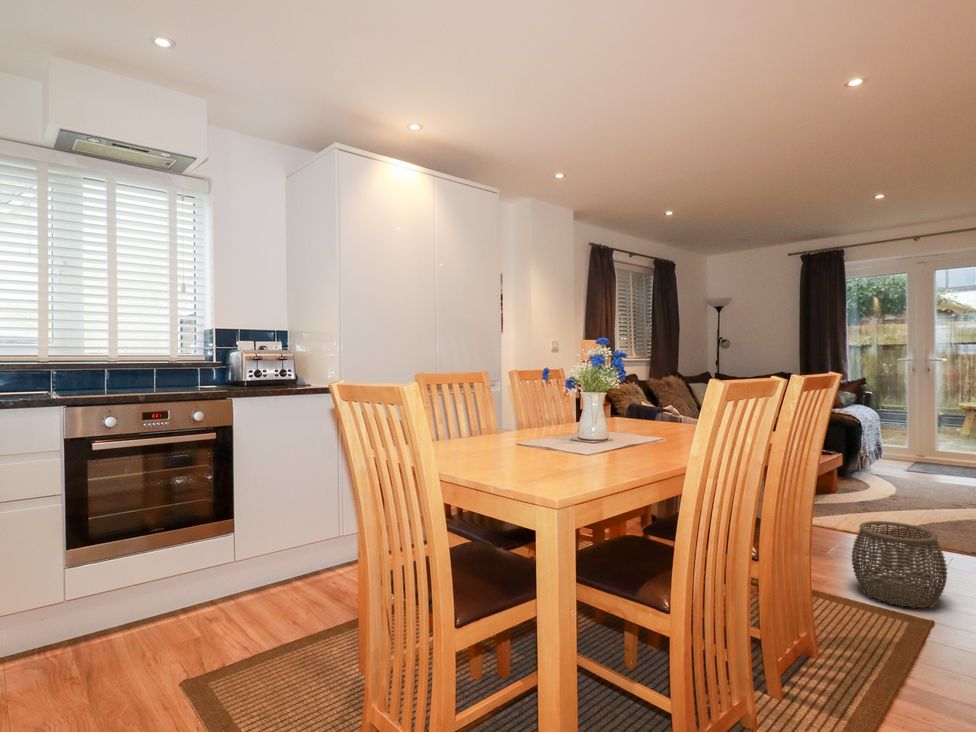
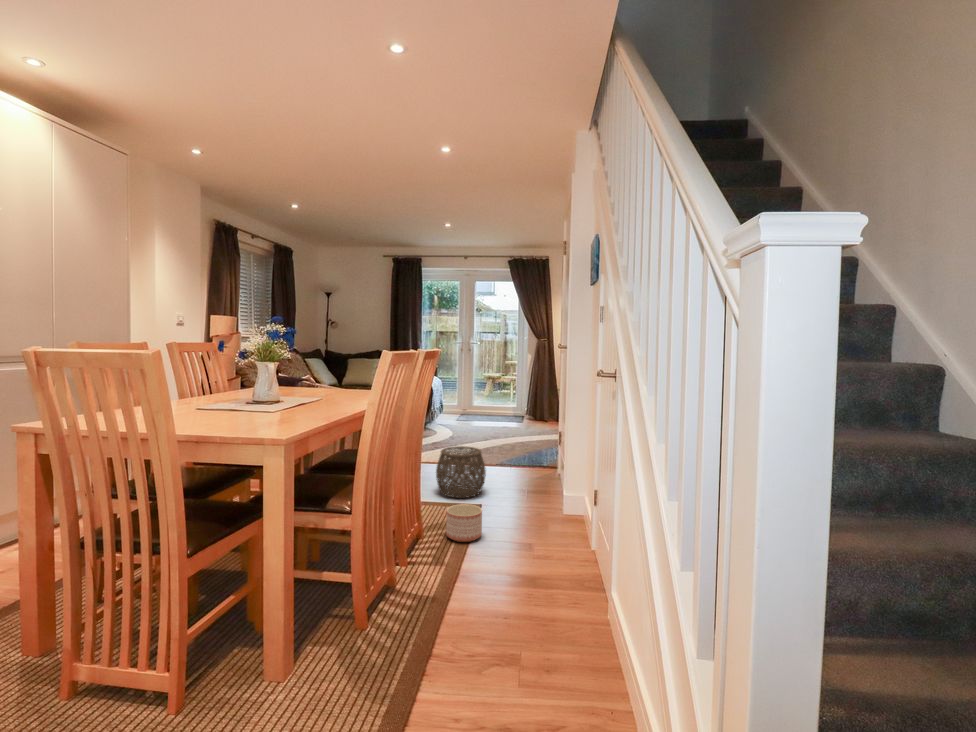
planter: none [858,620,929,689] -> present [446,504,482,542]

